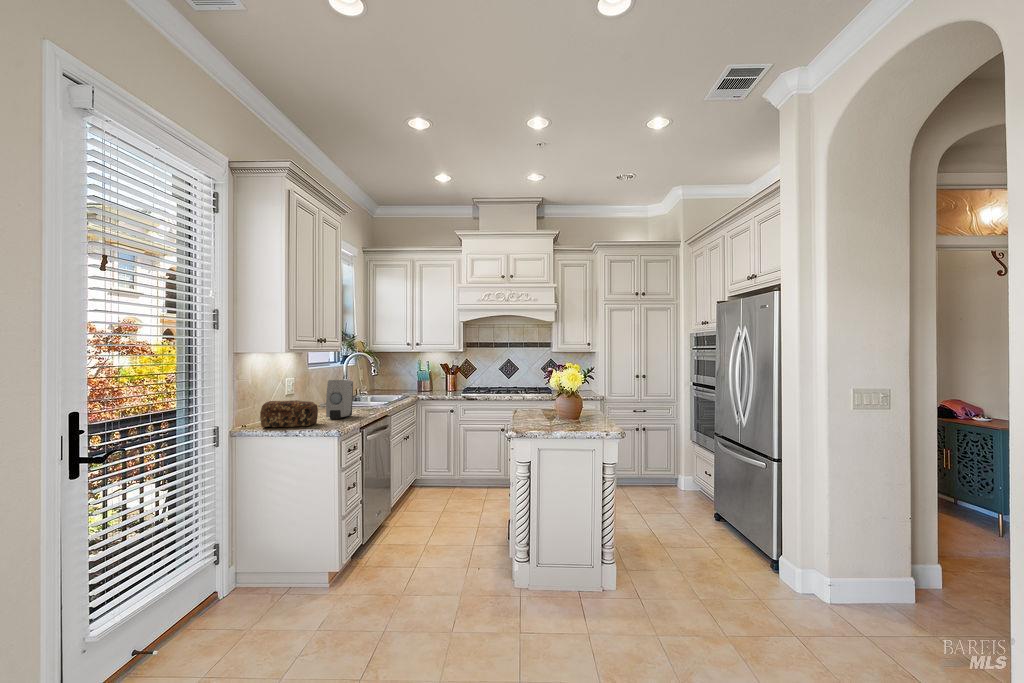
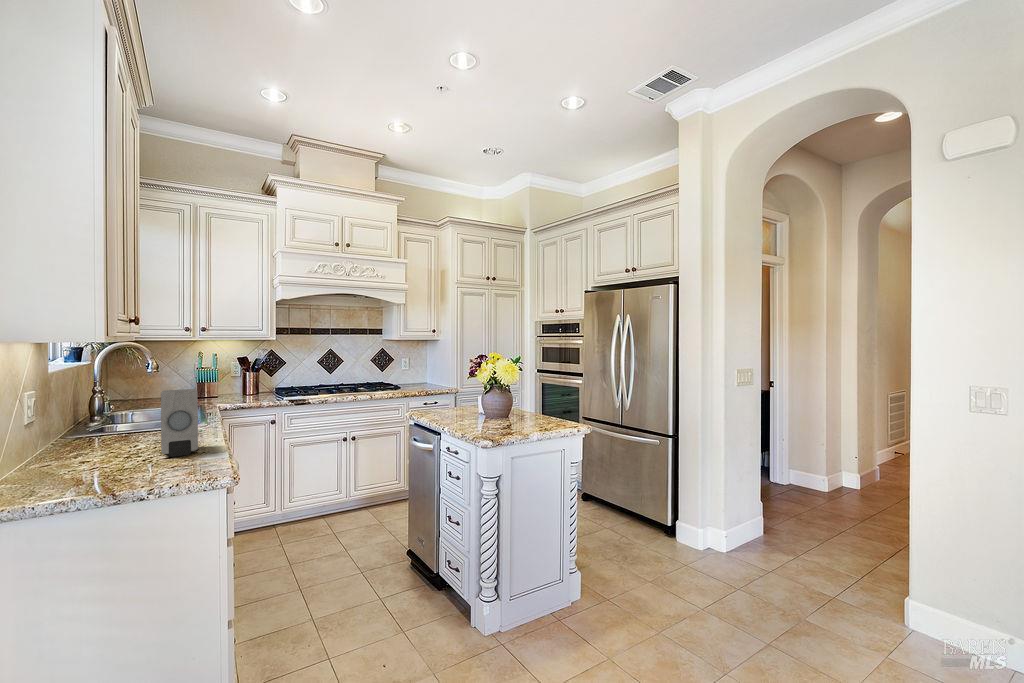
bread loaf: present [260,400,318,428] -> none [54,431,170,491]

